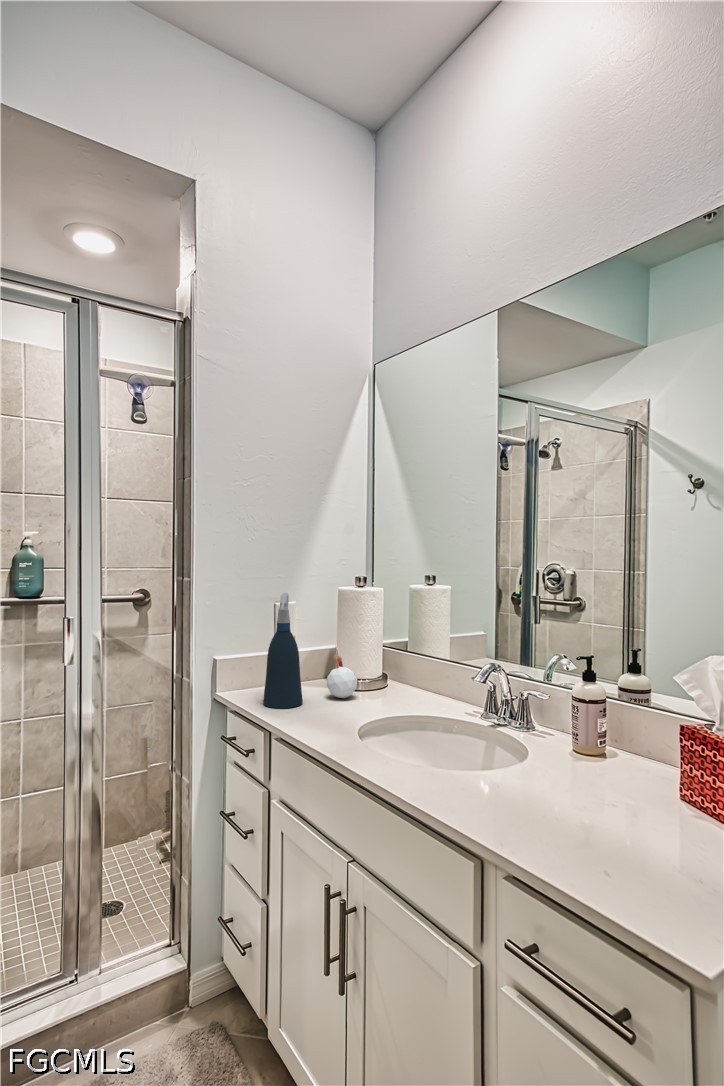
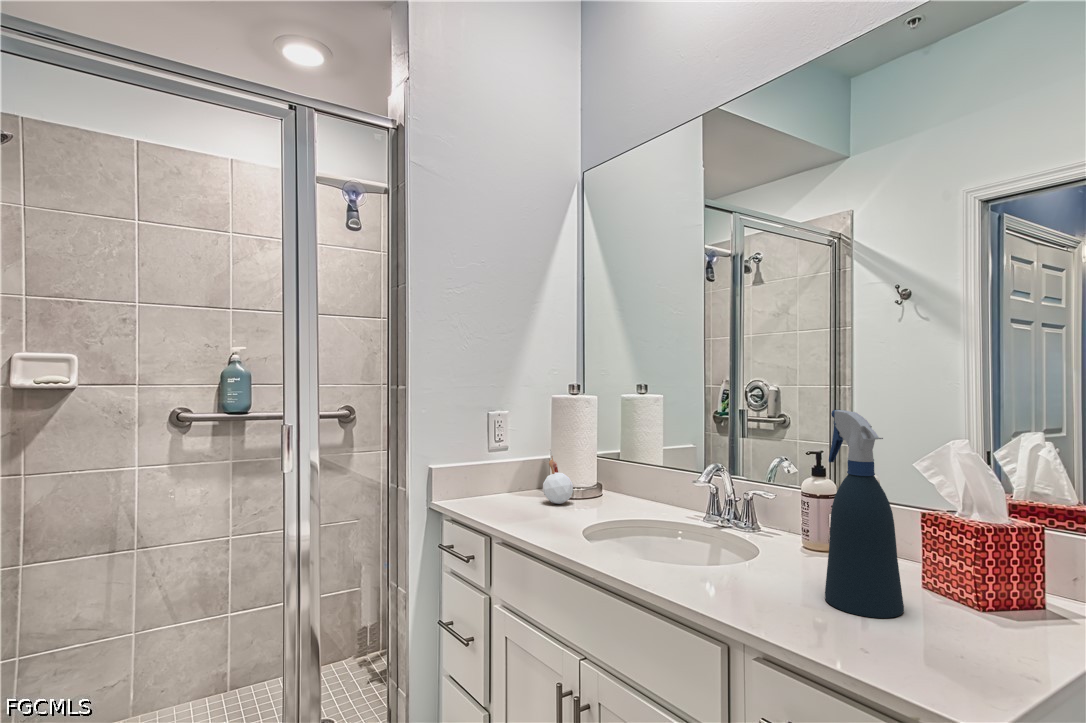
spray bottle: present [263,593,303,709] -> present [825,410,904,618]

